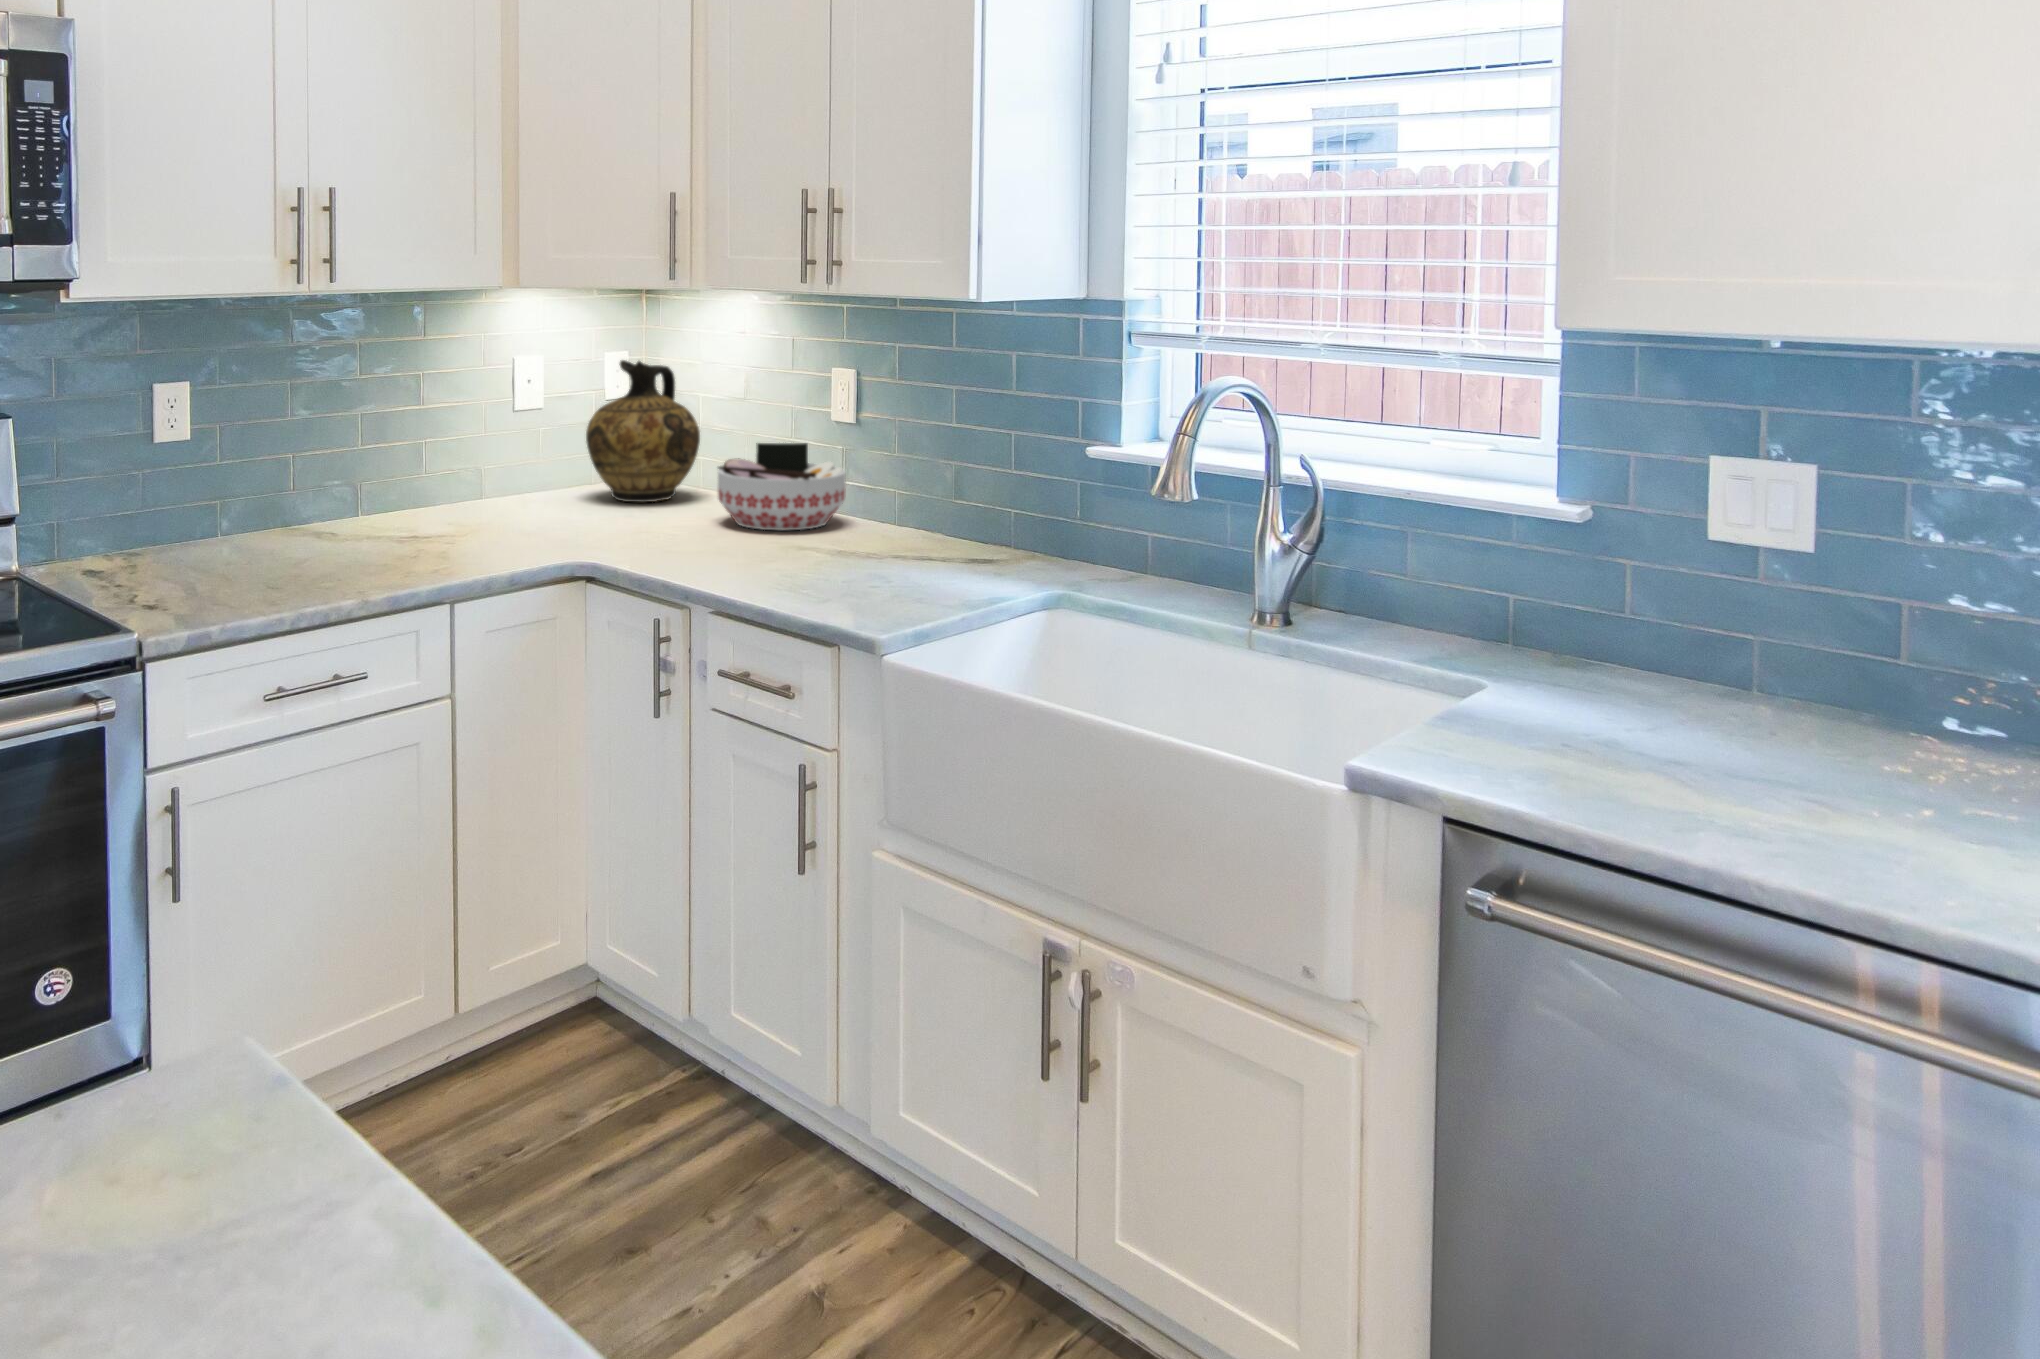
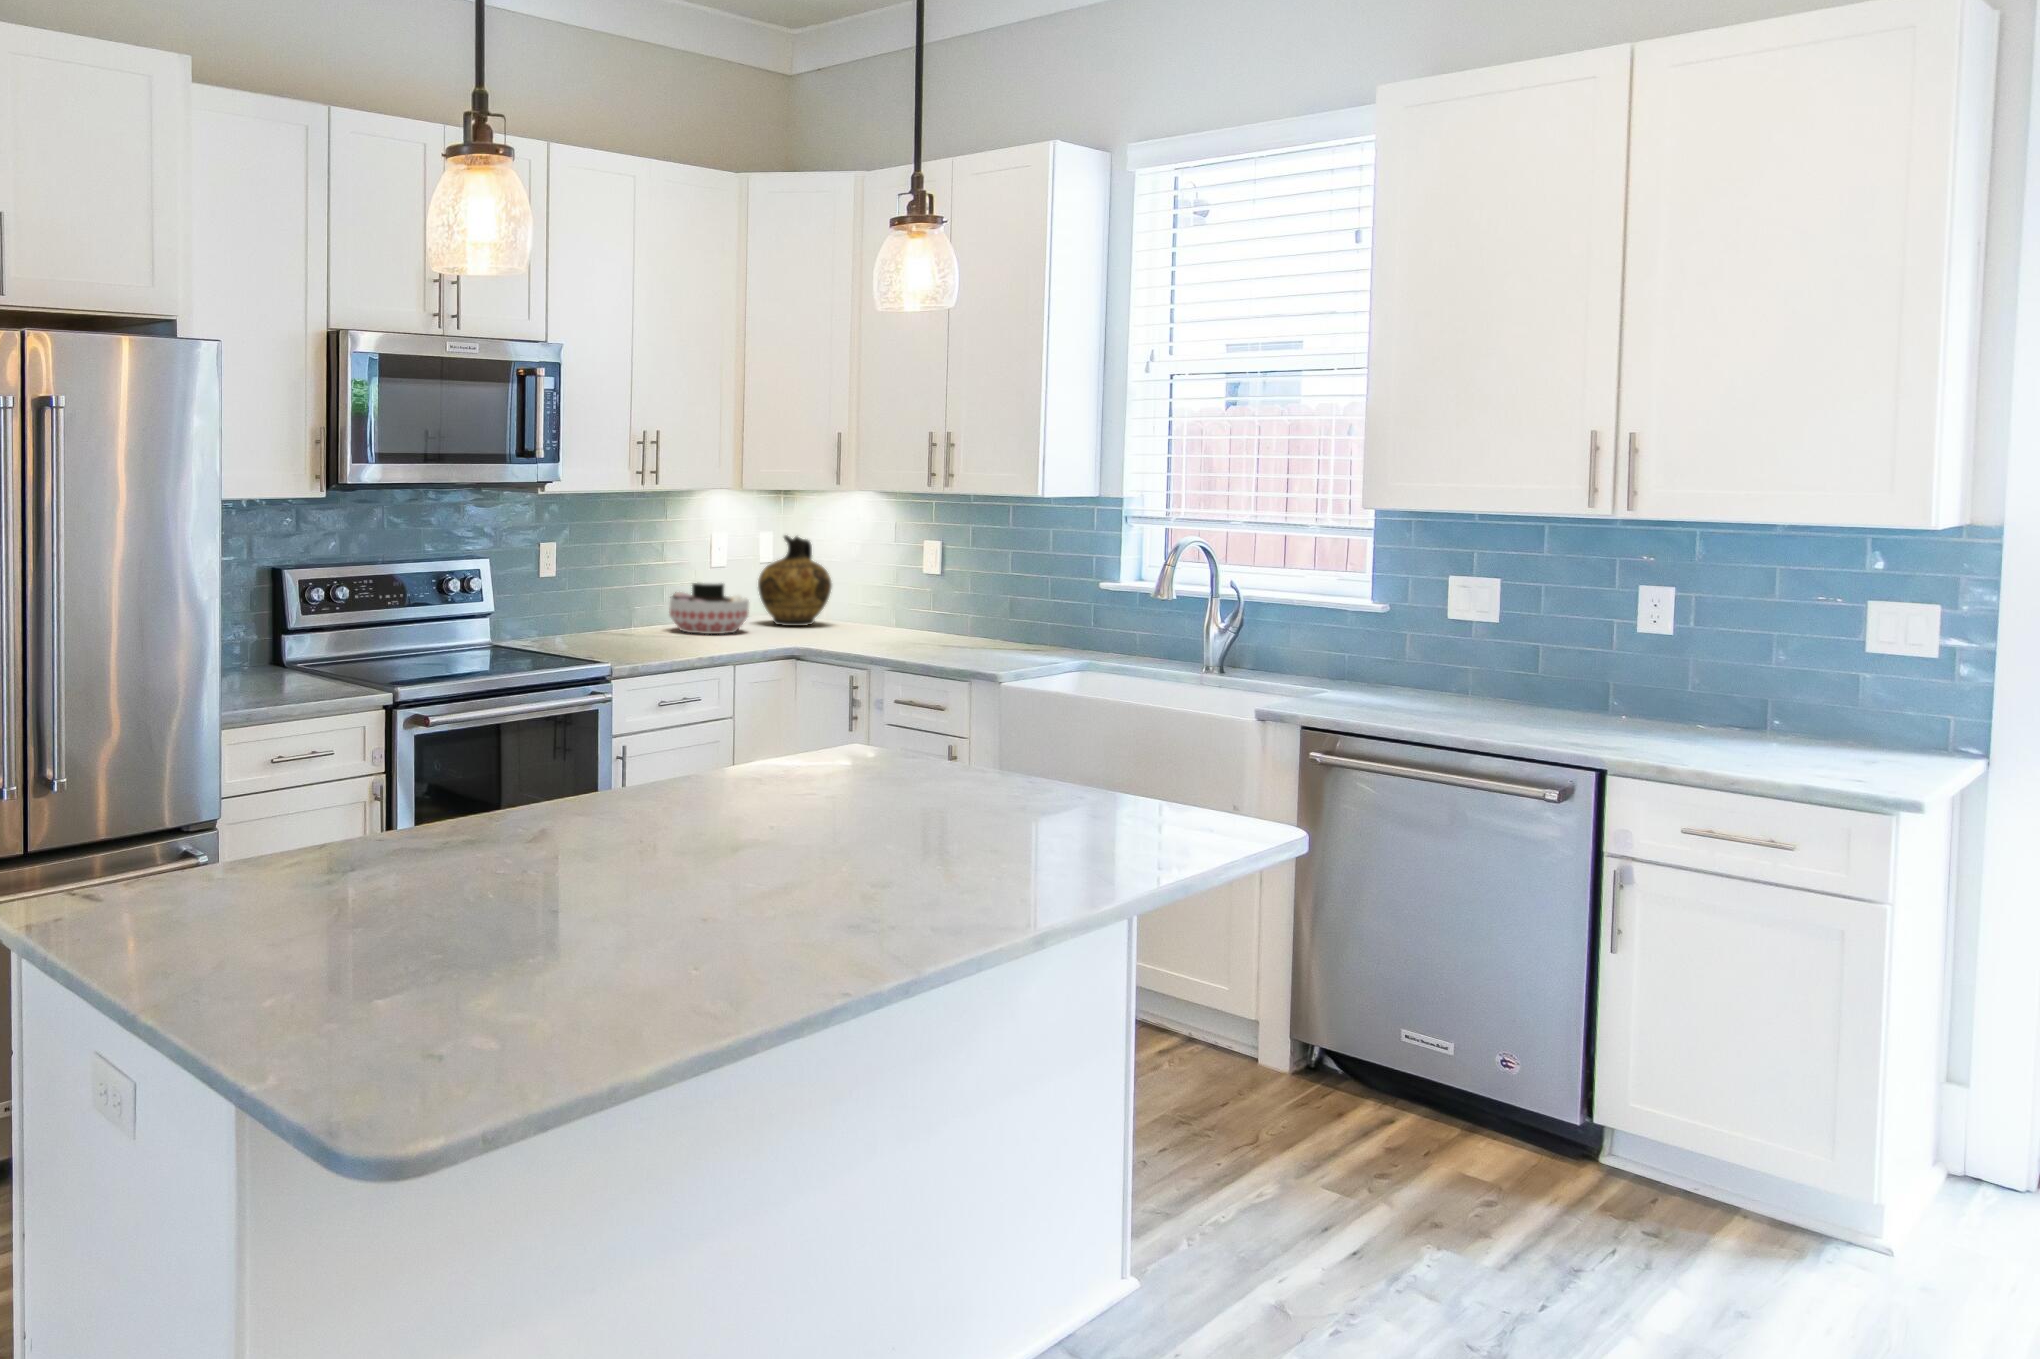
bowl: present [718,443,846,530] -> present [669,583,749,634]

